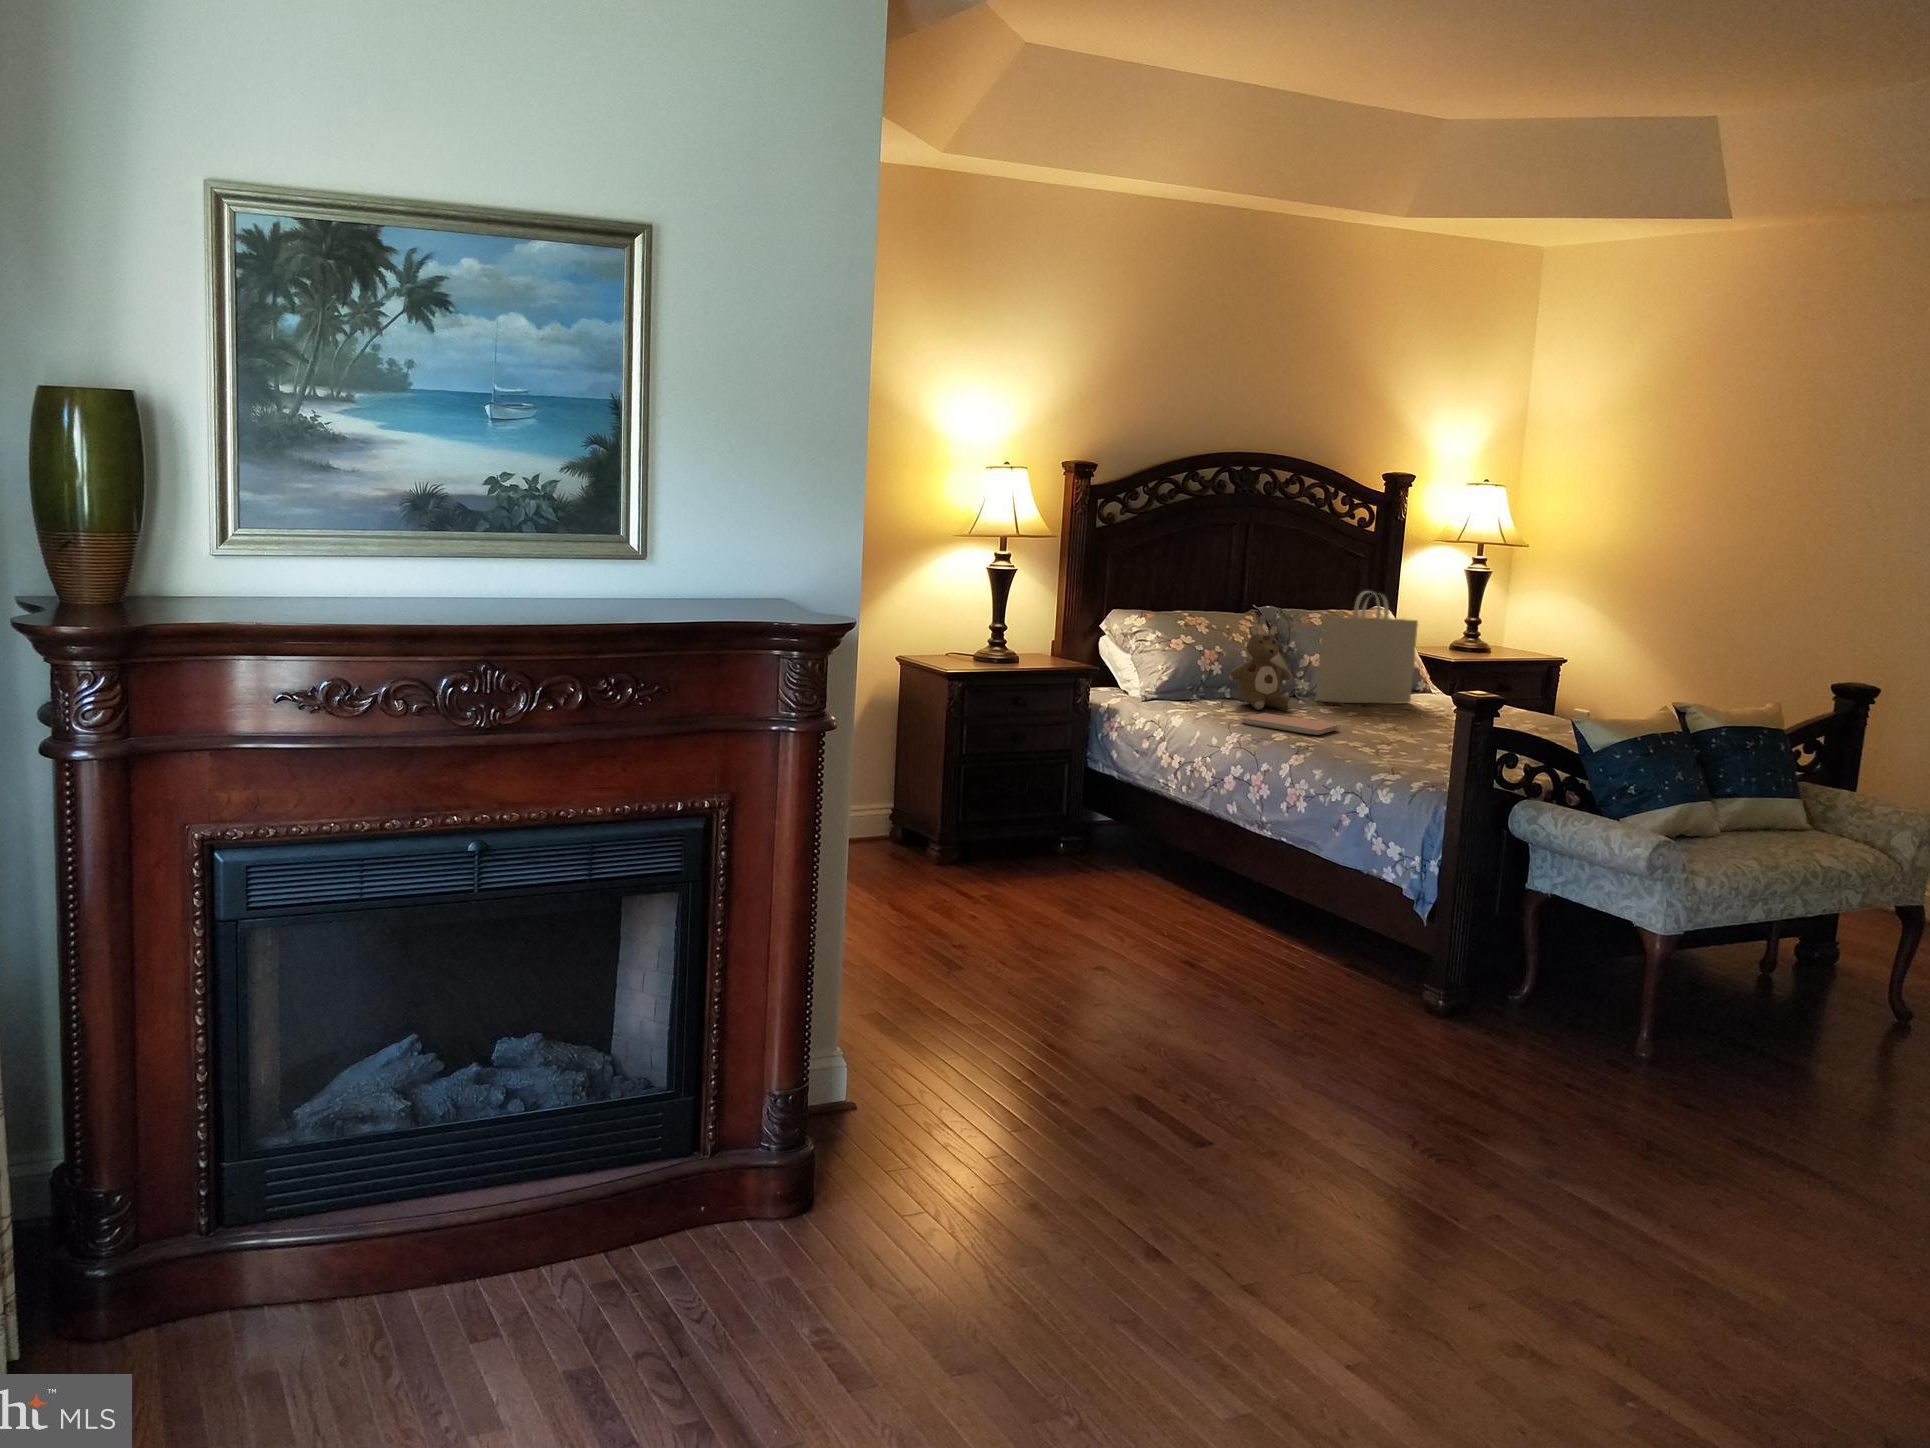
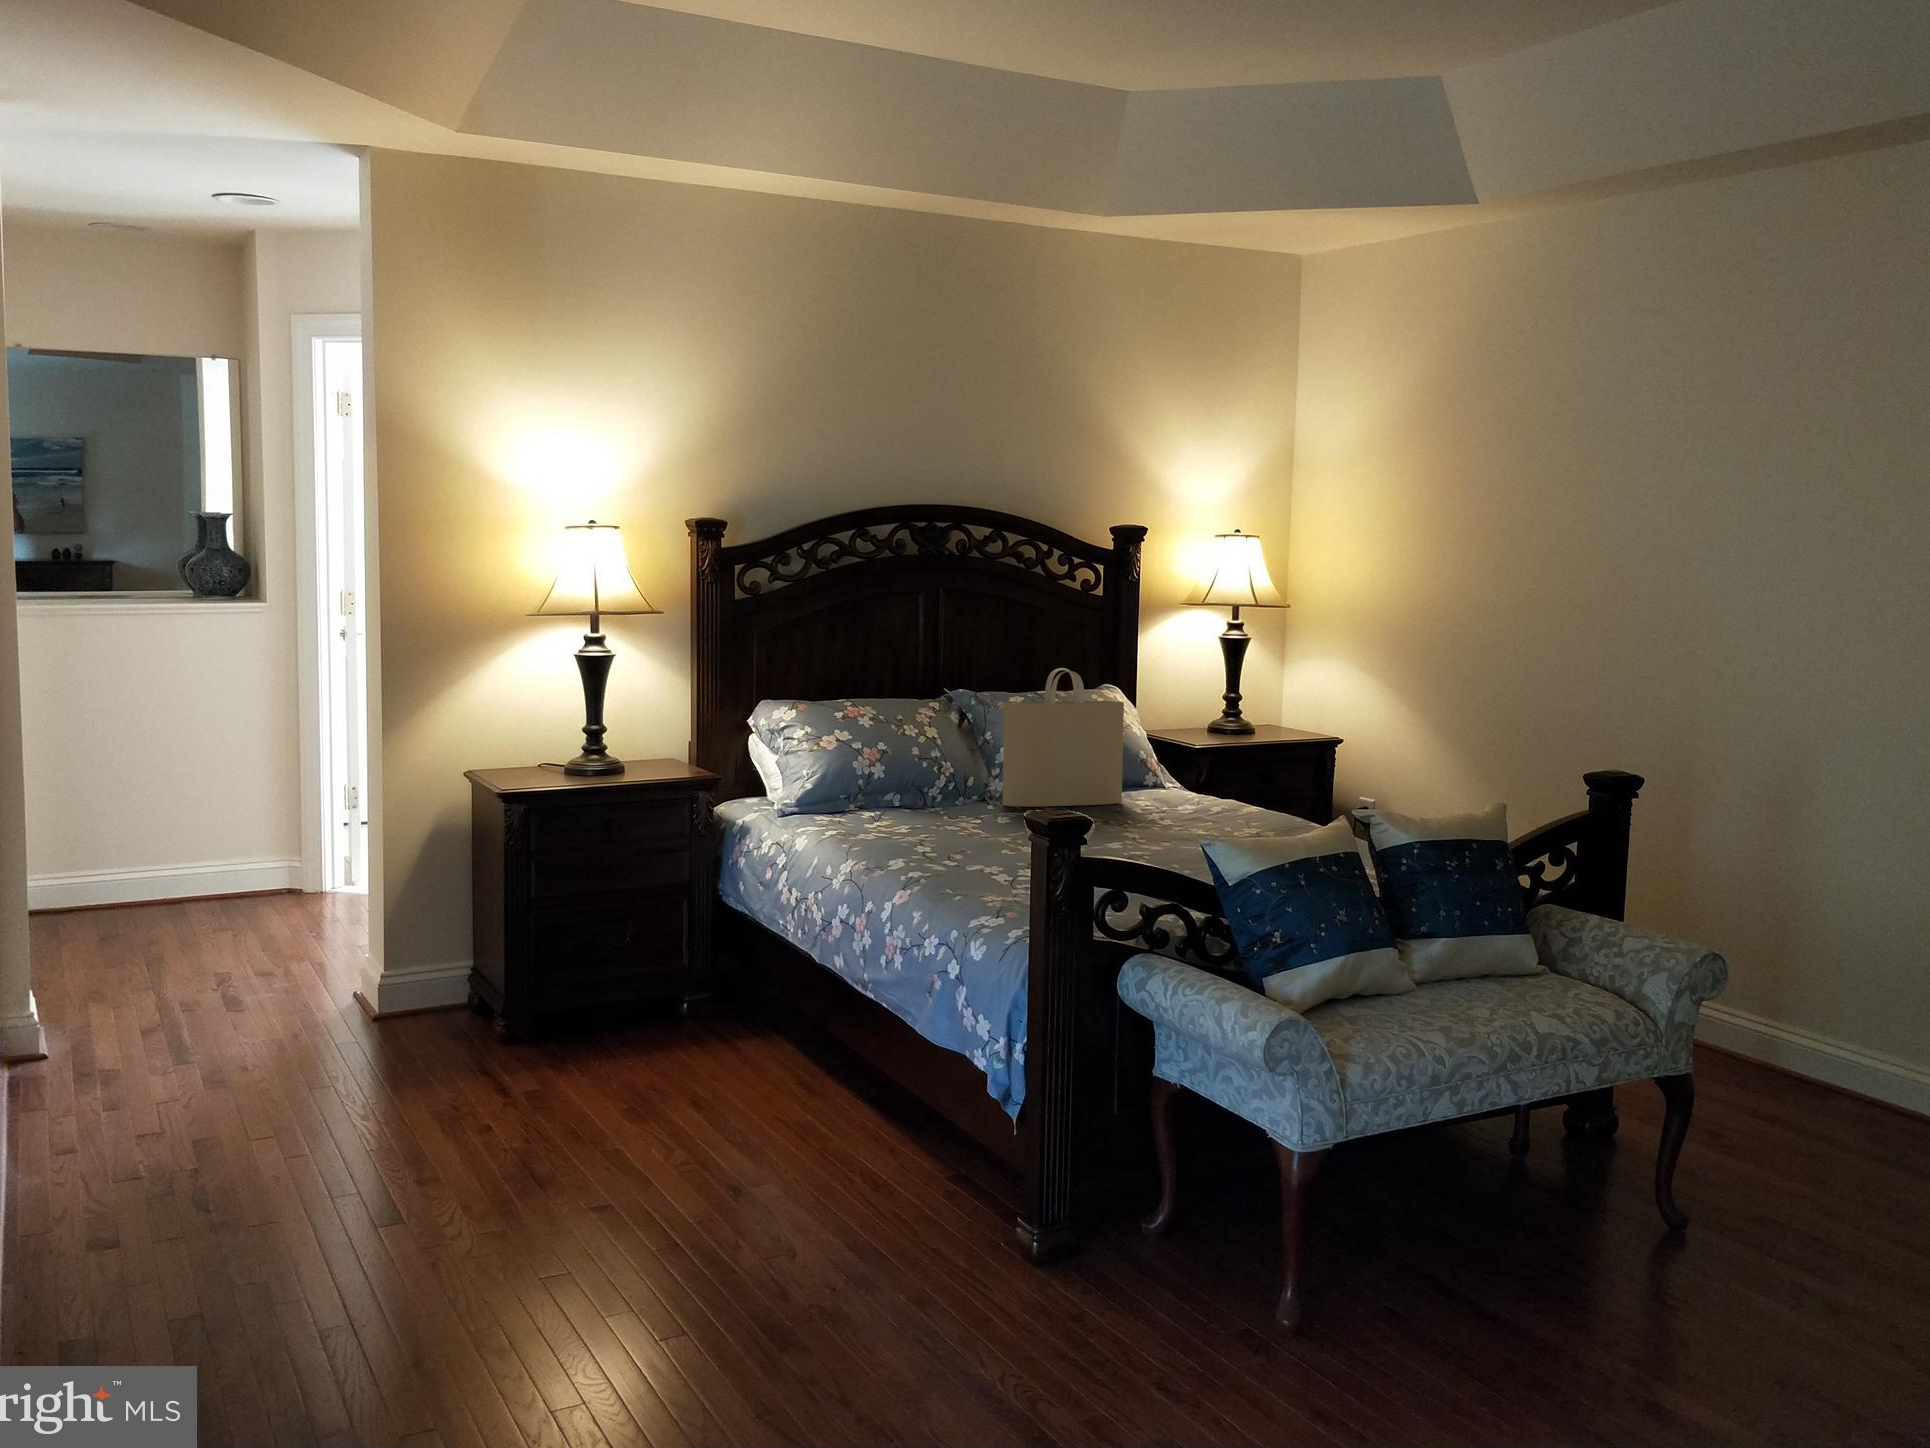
stuffed bear: present [1229,626,1293,710] -> none [881,717,961,823]
notebook: present [1242,713,1339,735] -> none [873,828,993,859]

